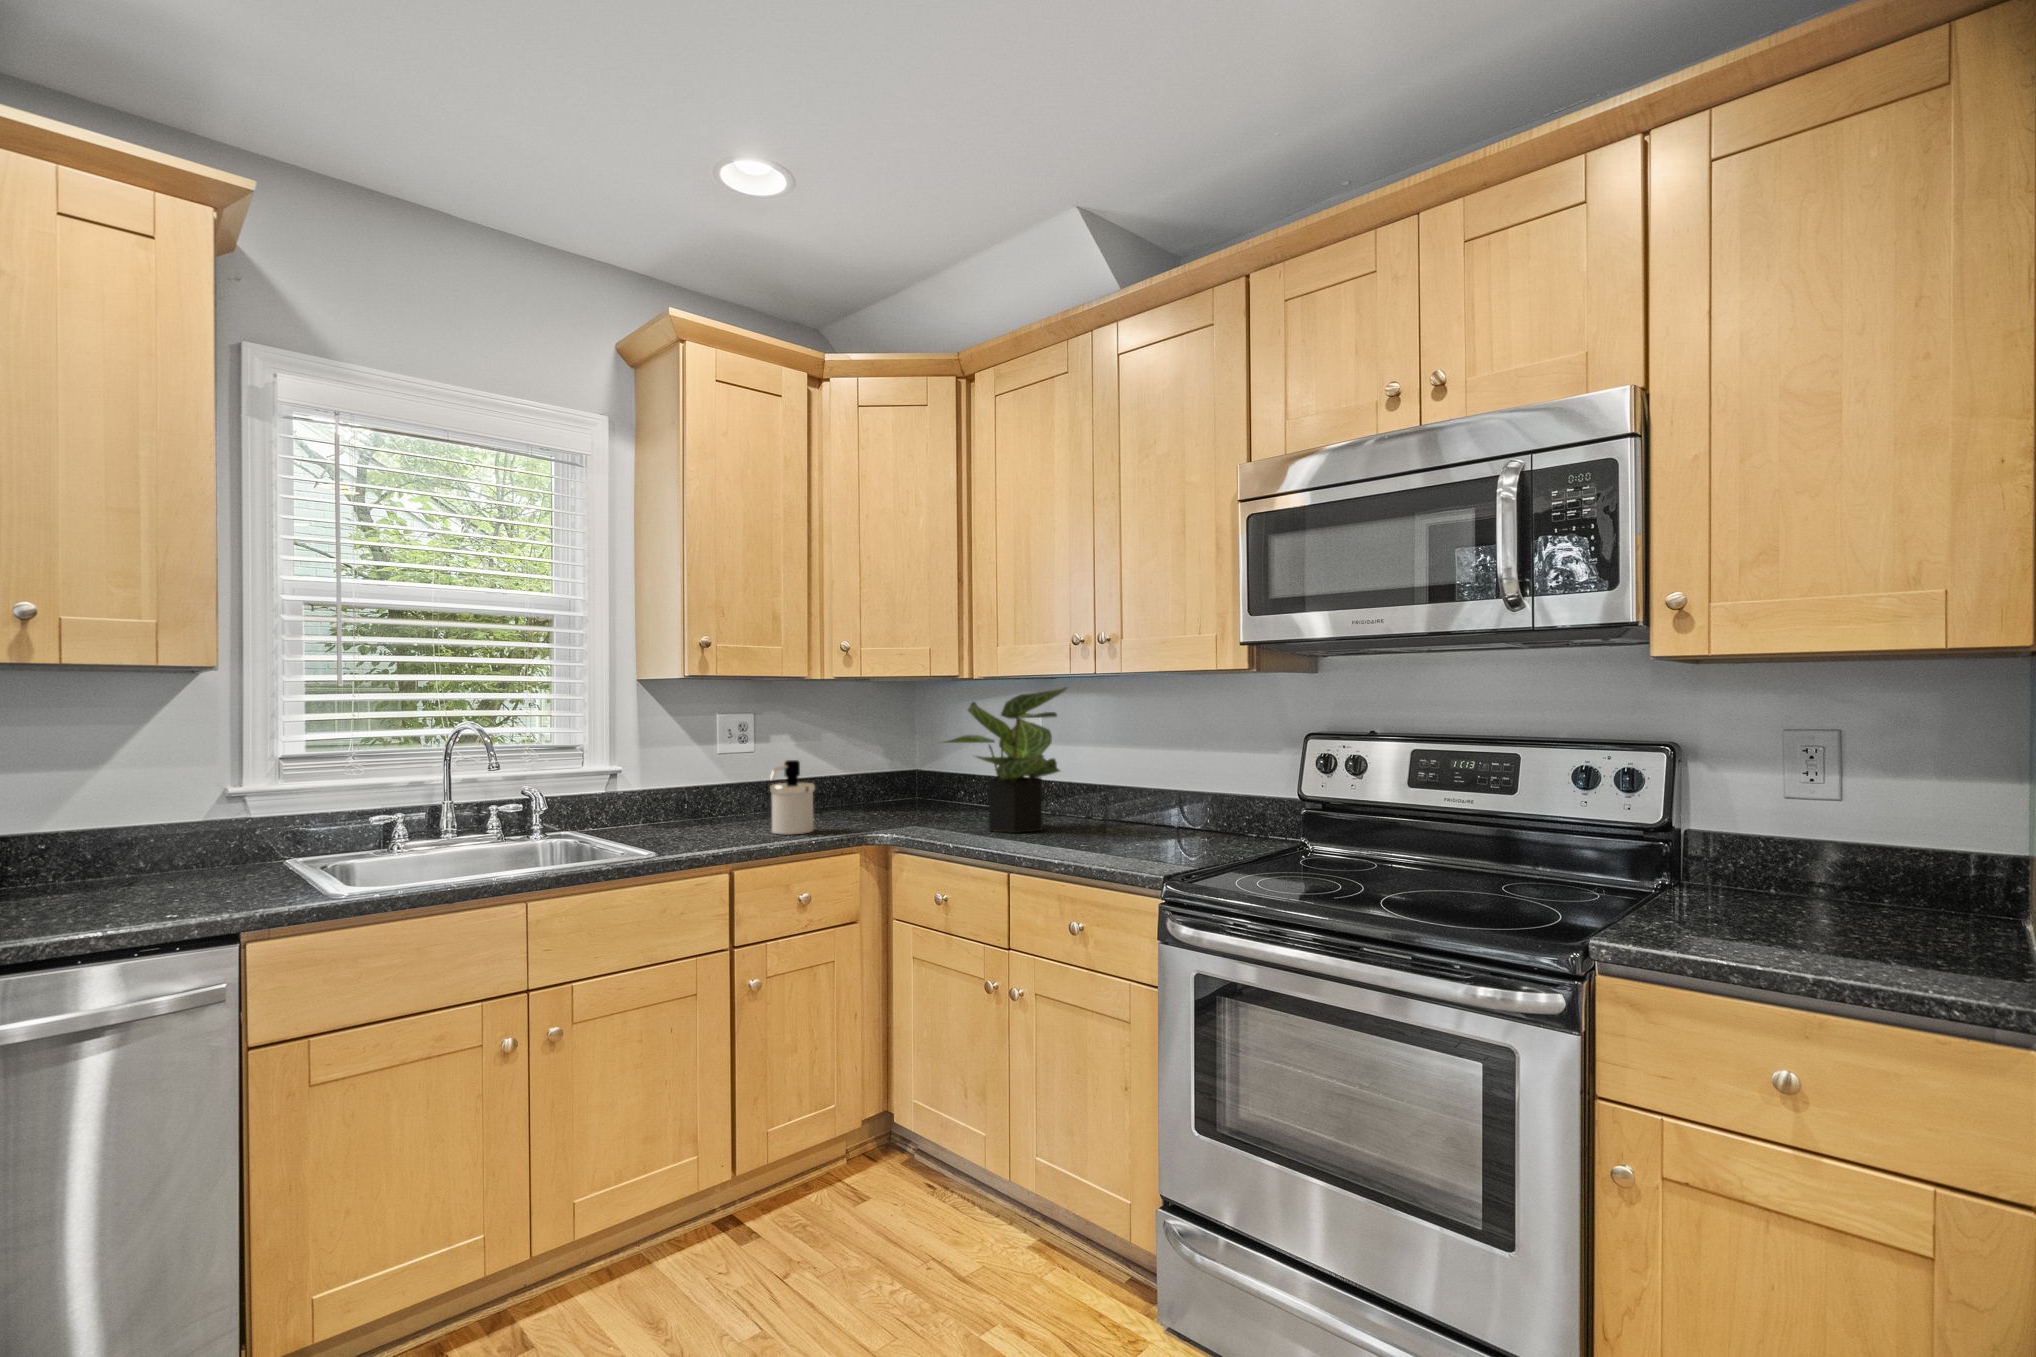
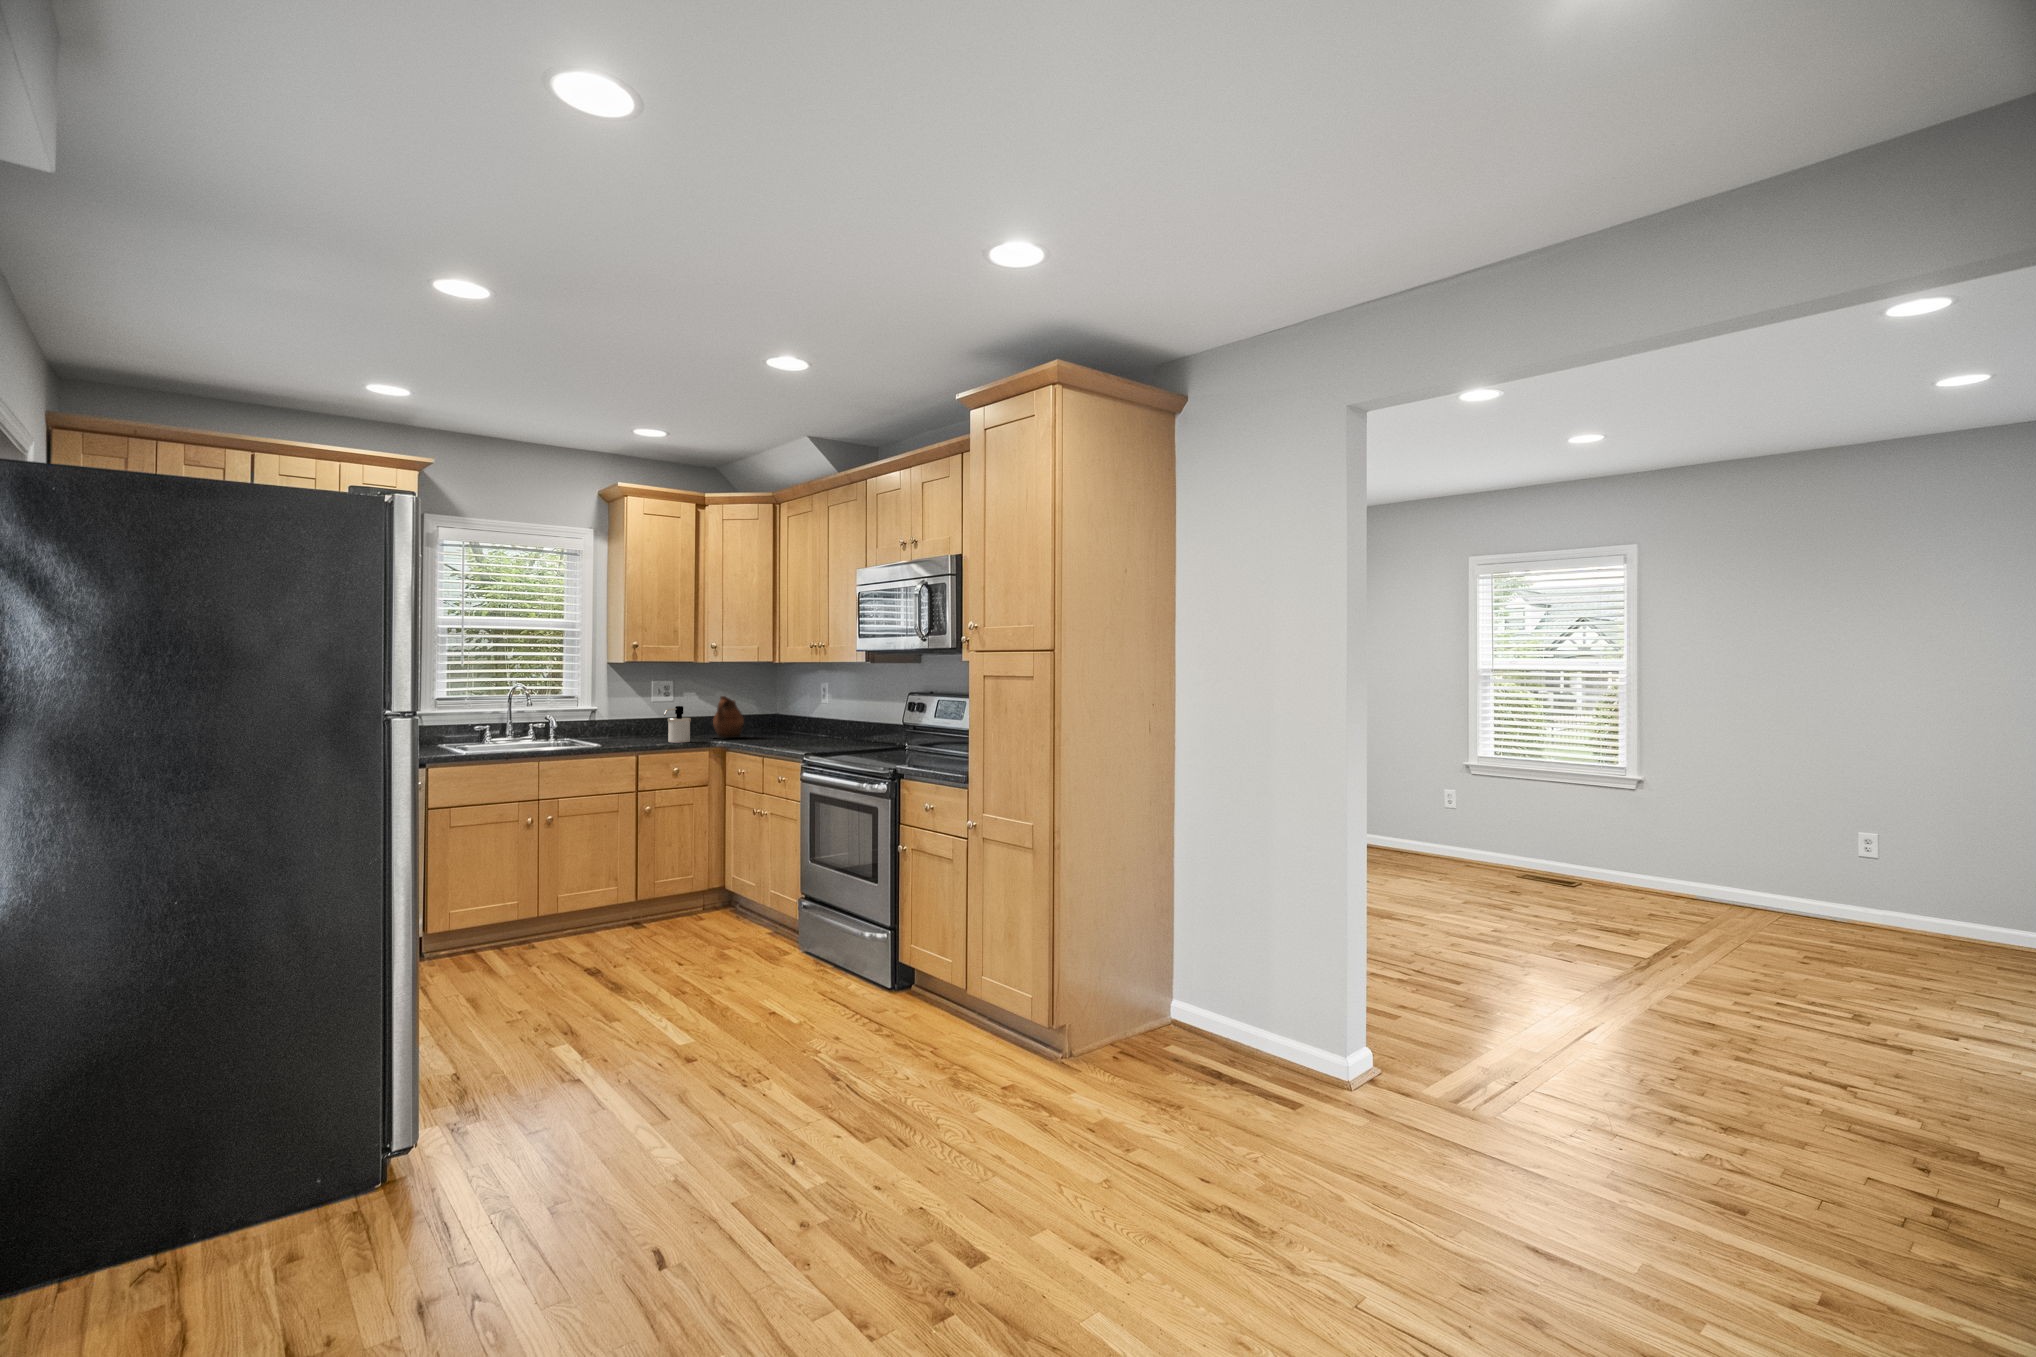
potted plant: present [943,688,1066,833] -> none [751,672,817,745]
ceramic pitcher: none [830,738,906,819] -> present [713,696,744,738]

